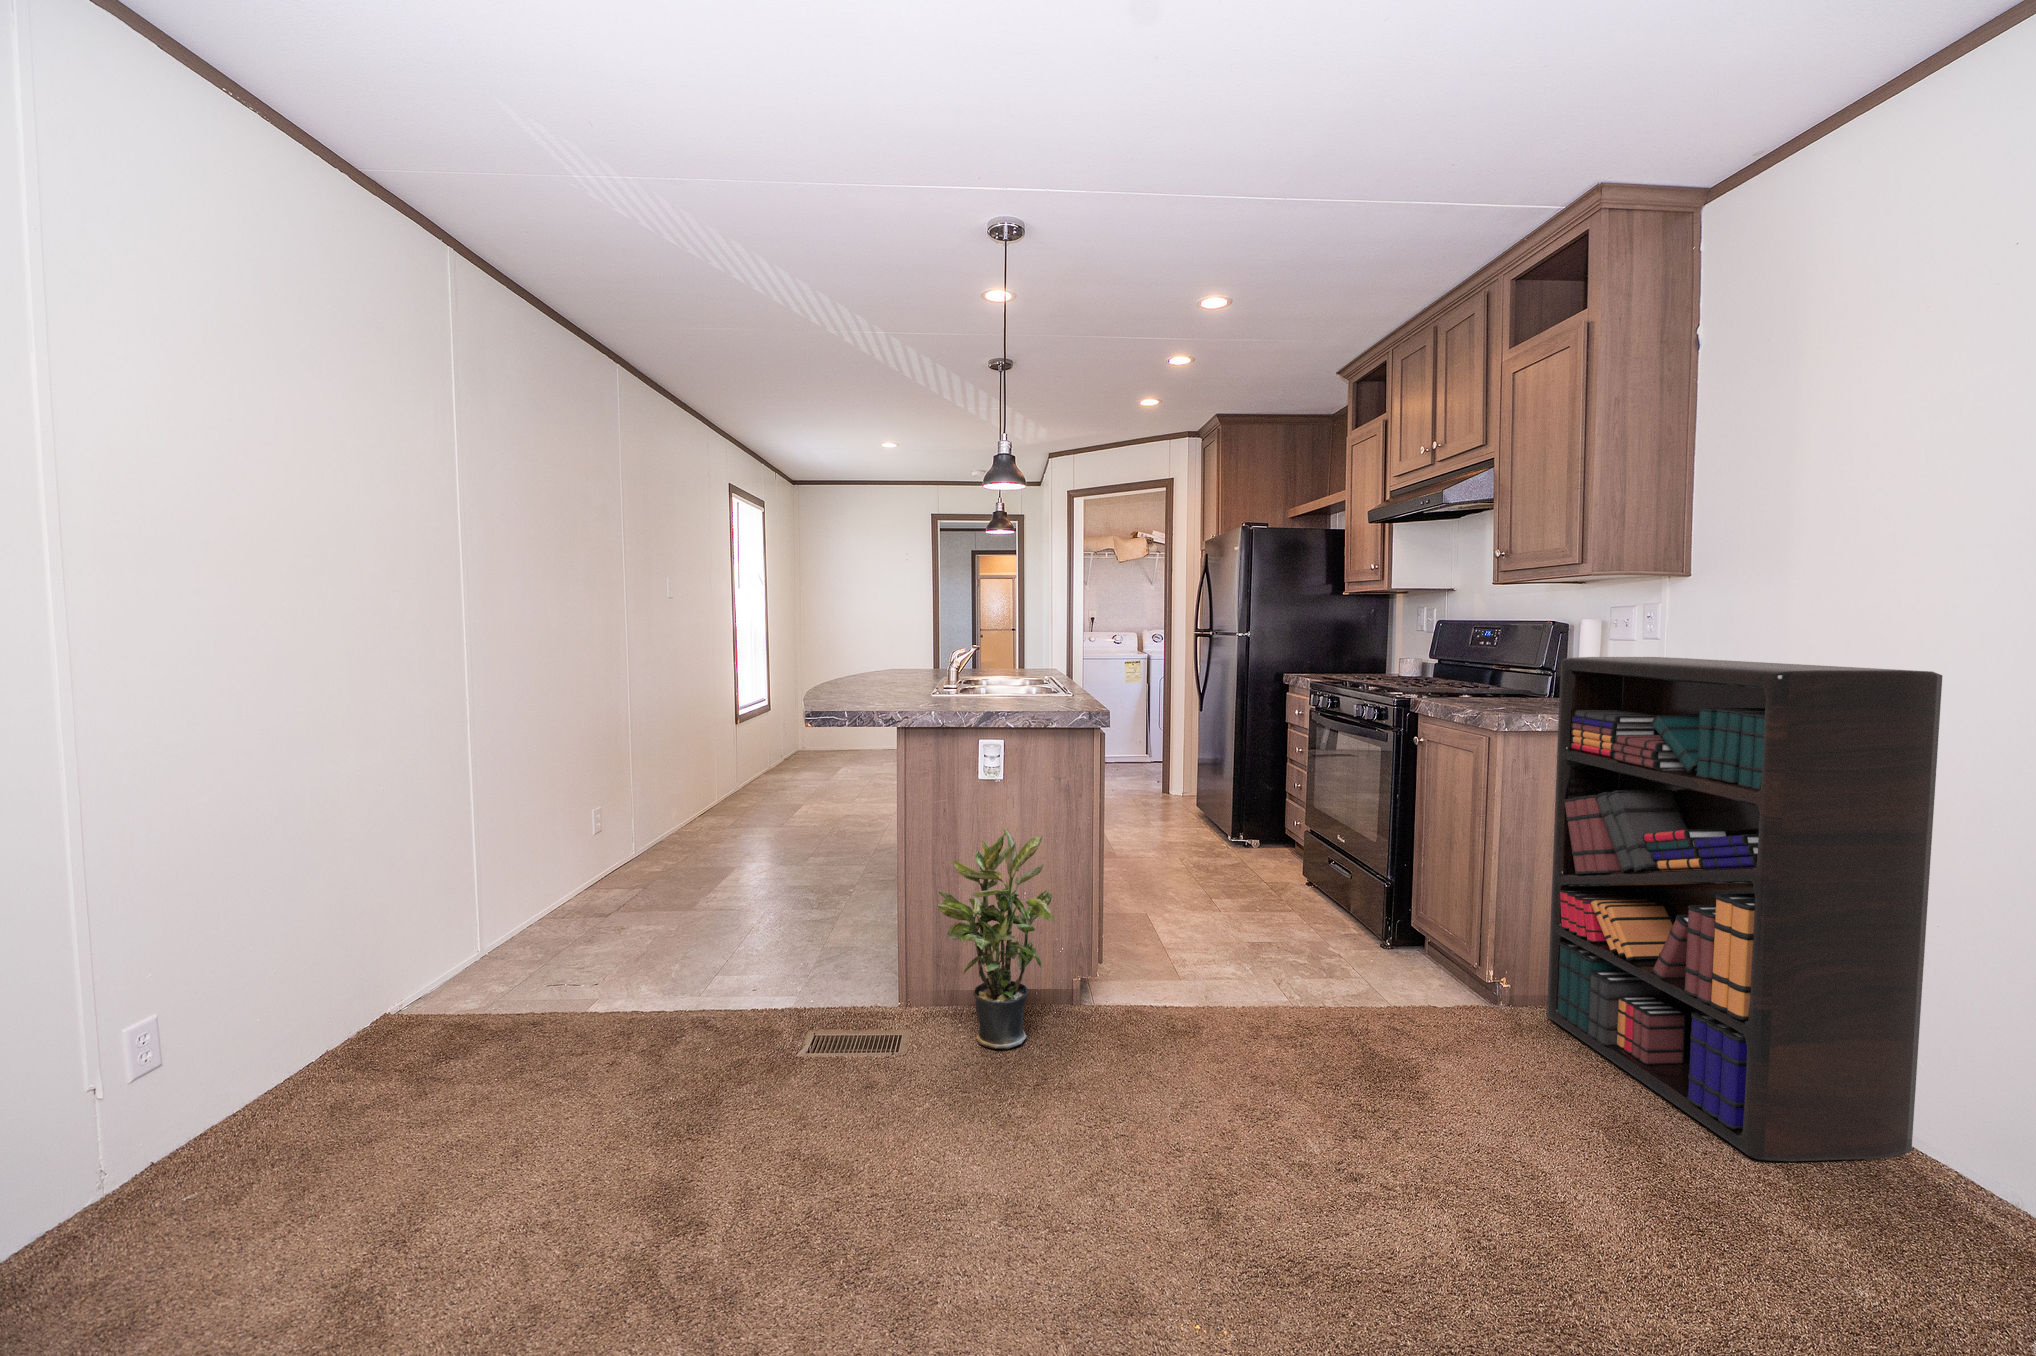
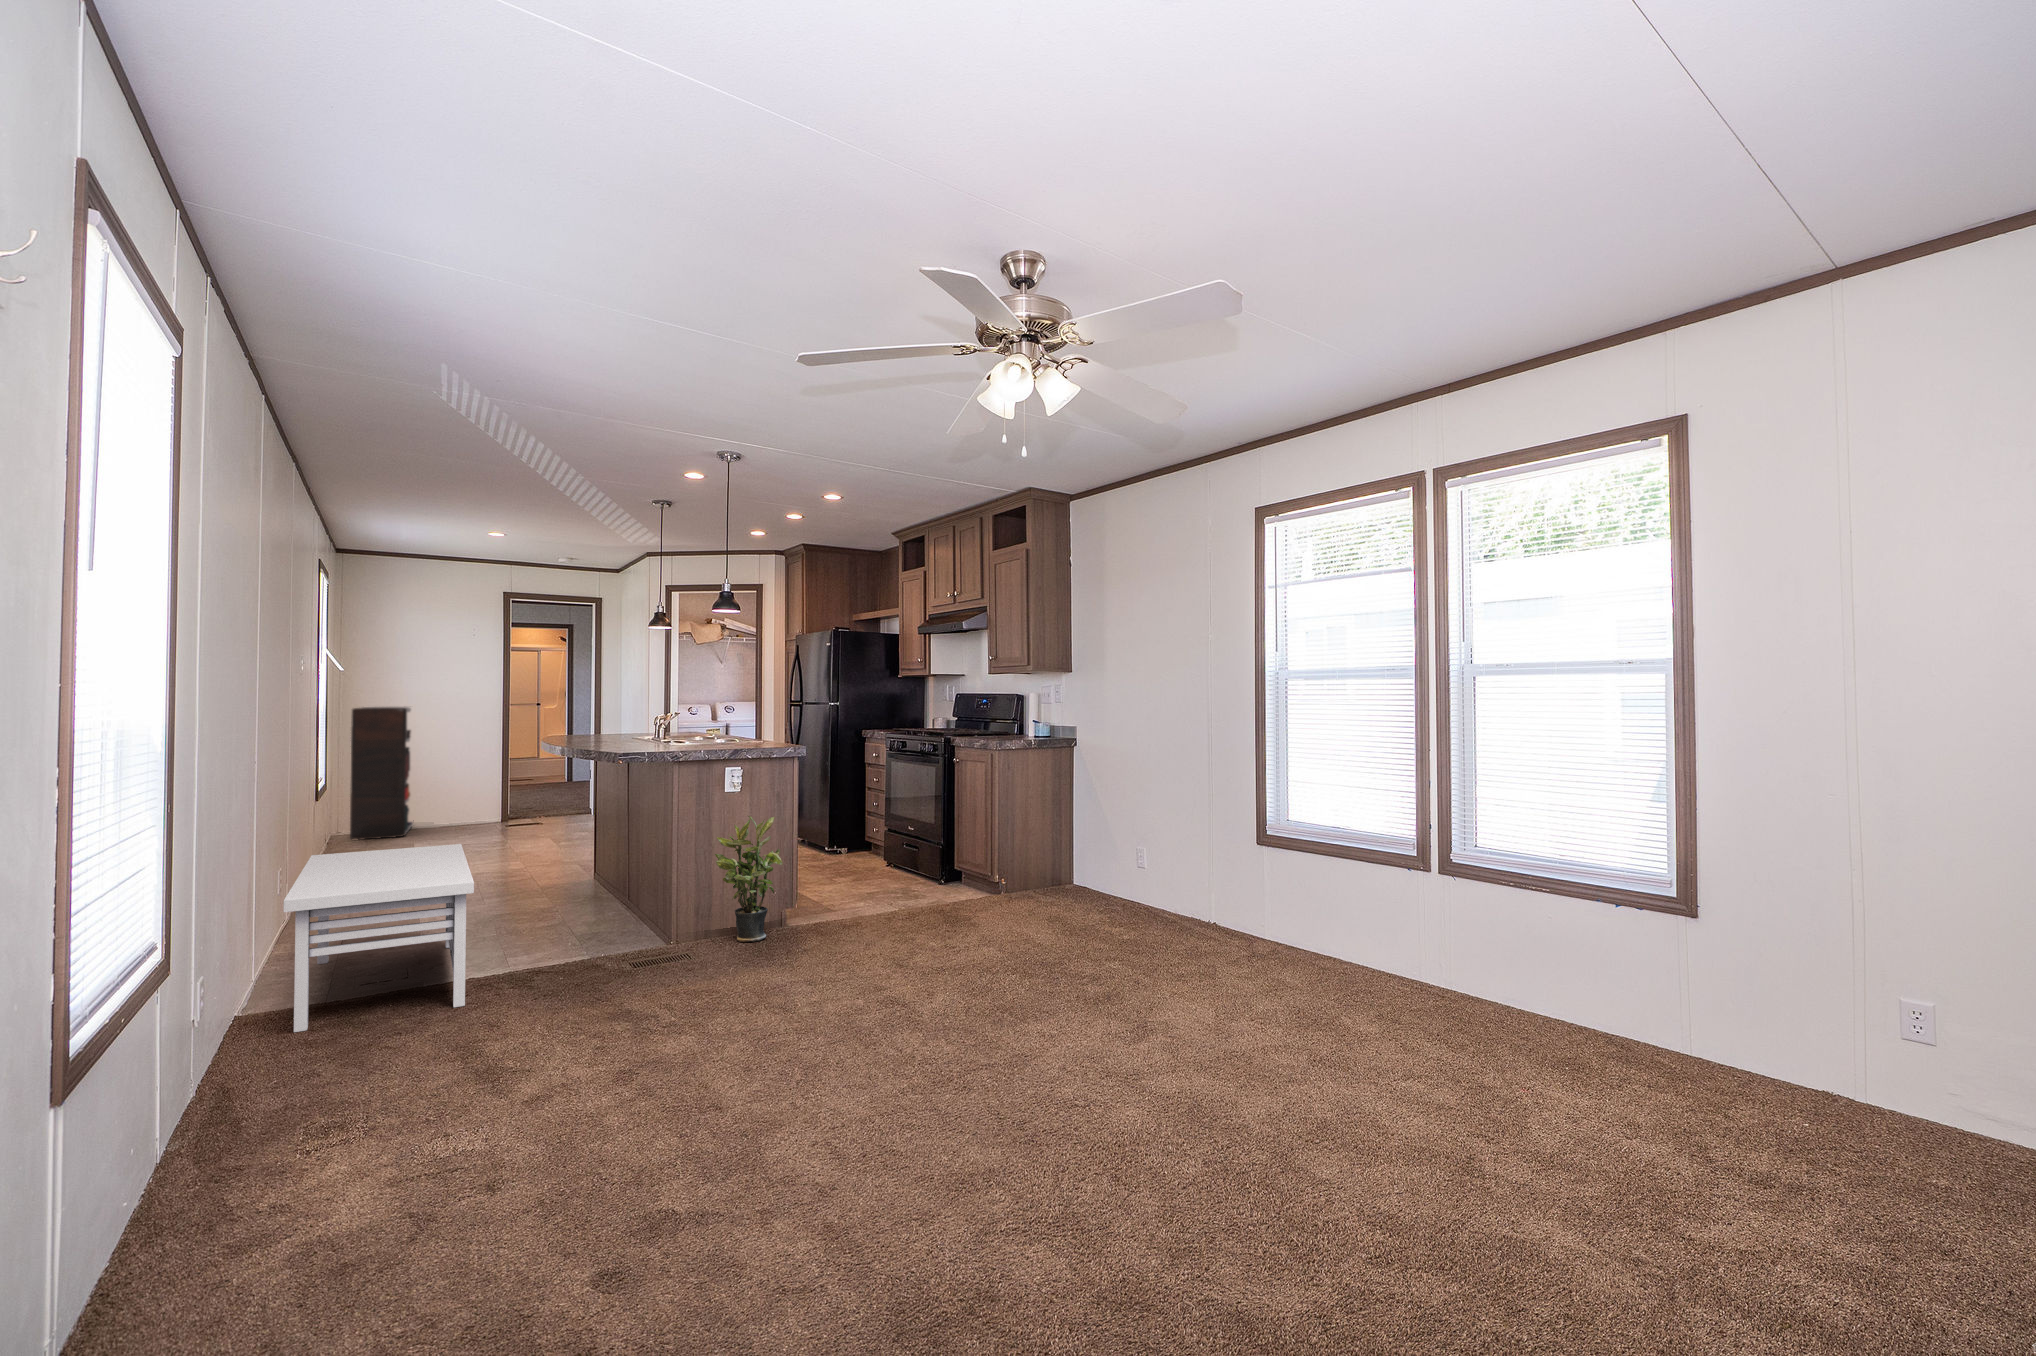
bookshelf: present [1547,657,1942,1161] -> present [350,706,413,839]
storage bench: none [233,822,663,1121] -> present [283,844,474,1032]

